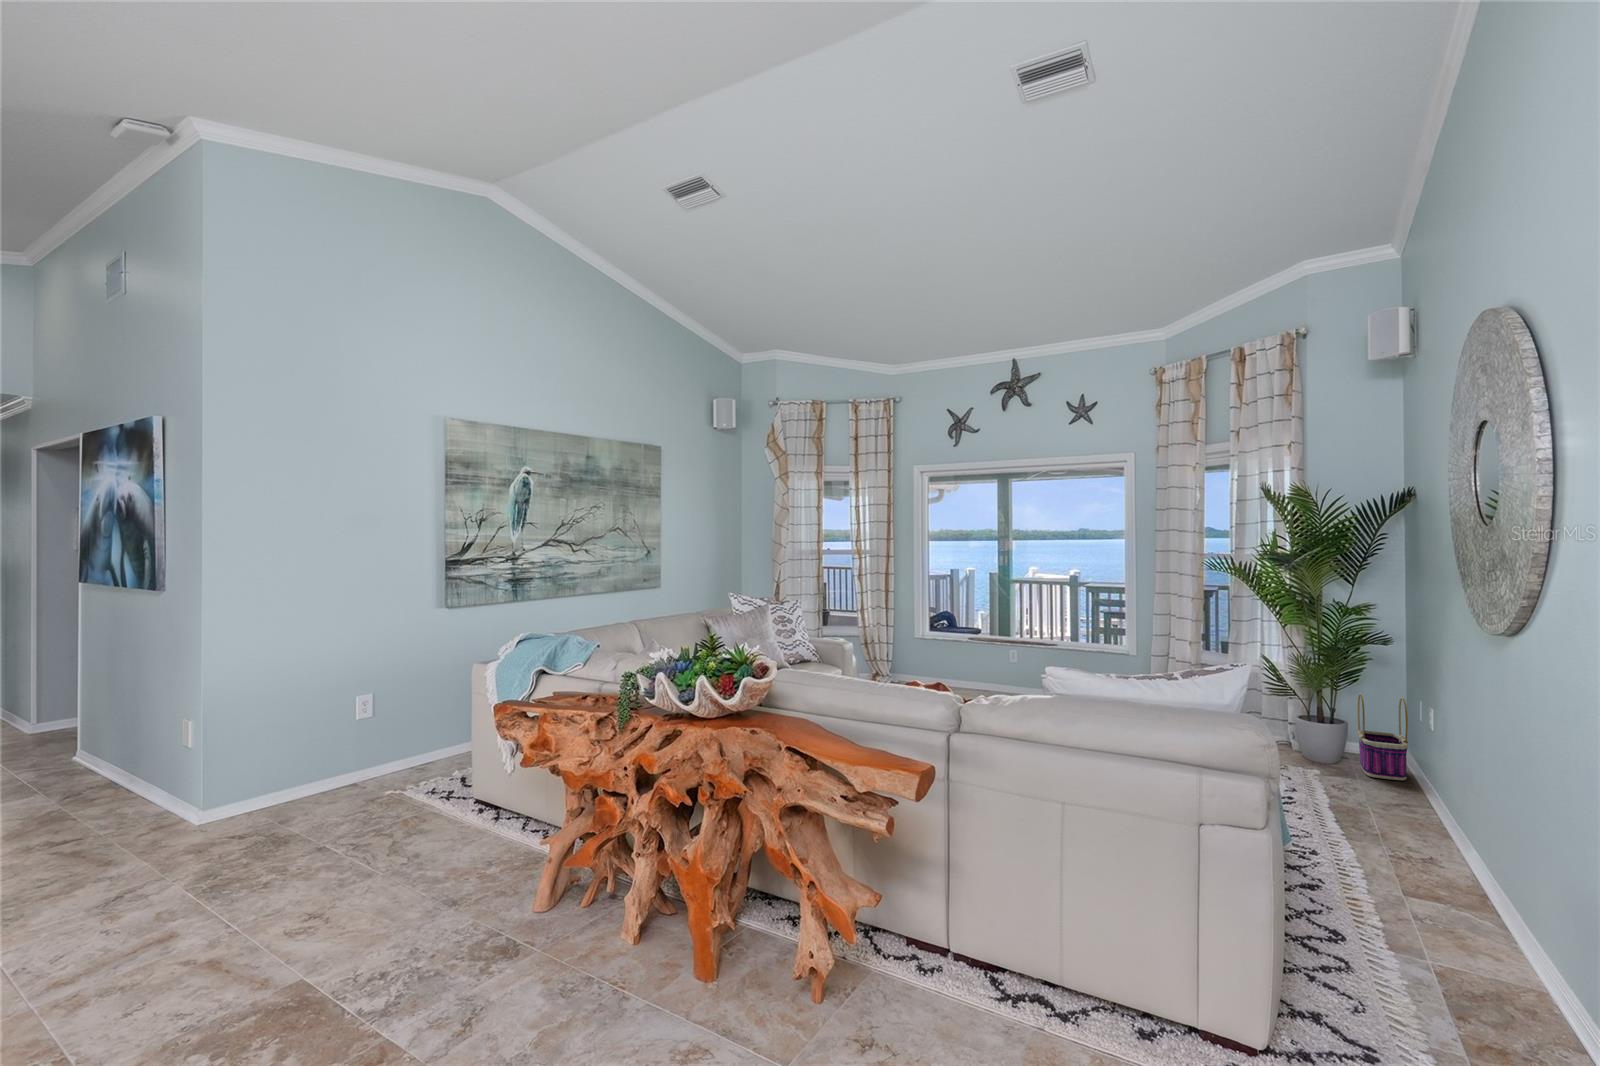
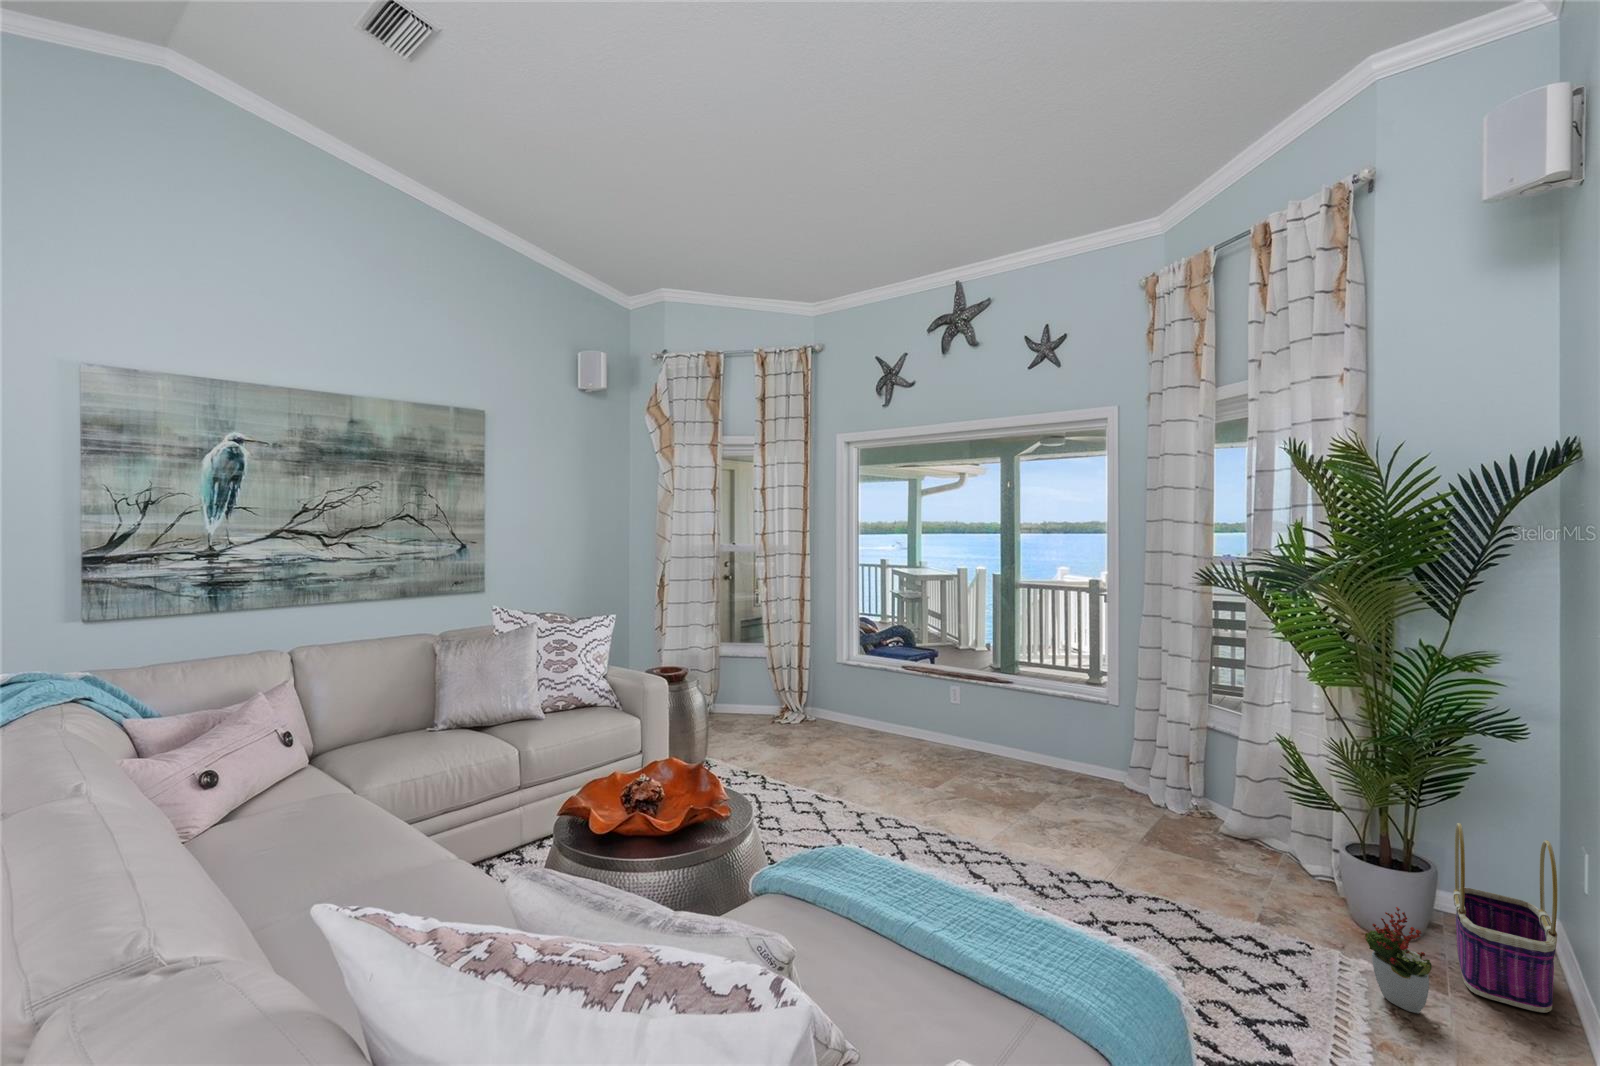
decorative plant: none [1319,733,1352,784] -> present [1365,907,1432,1014]

